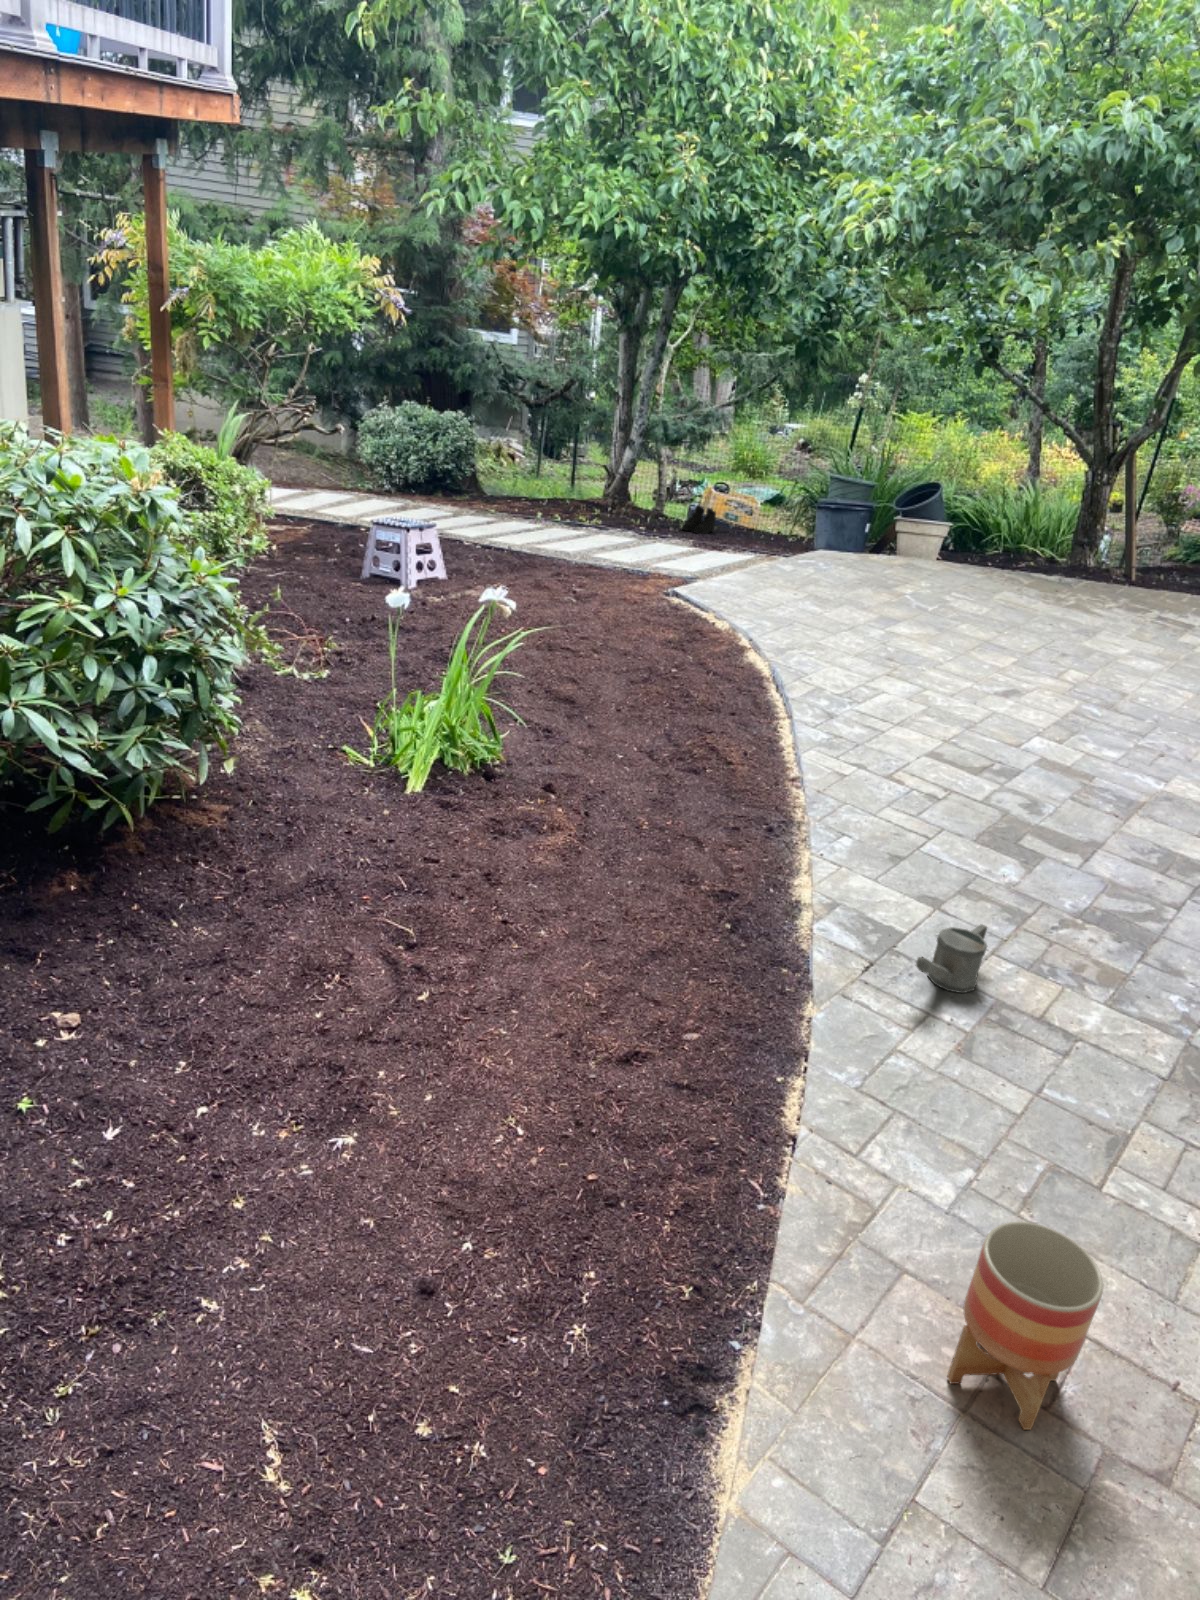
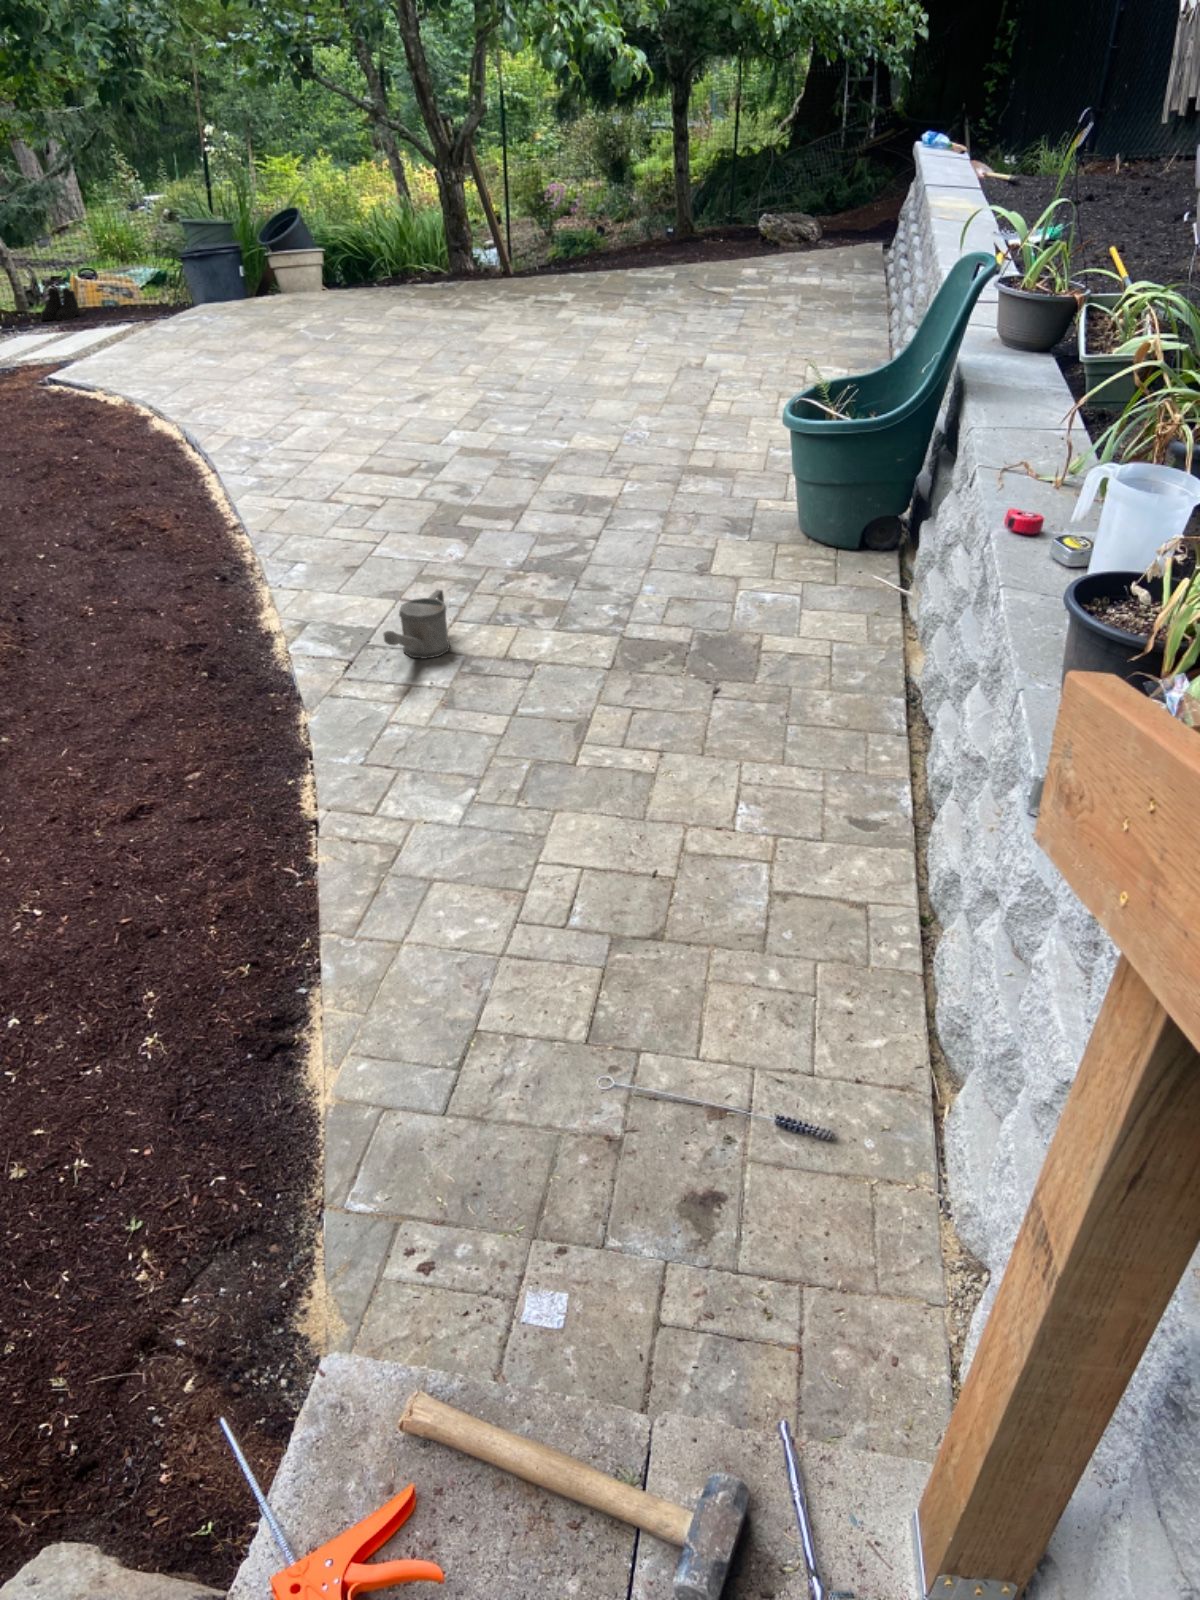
planter: present [947,1222,1103,1430] -> none [476,783,580,950]

